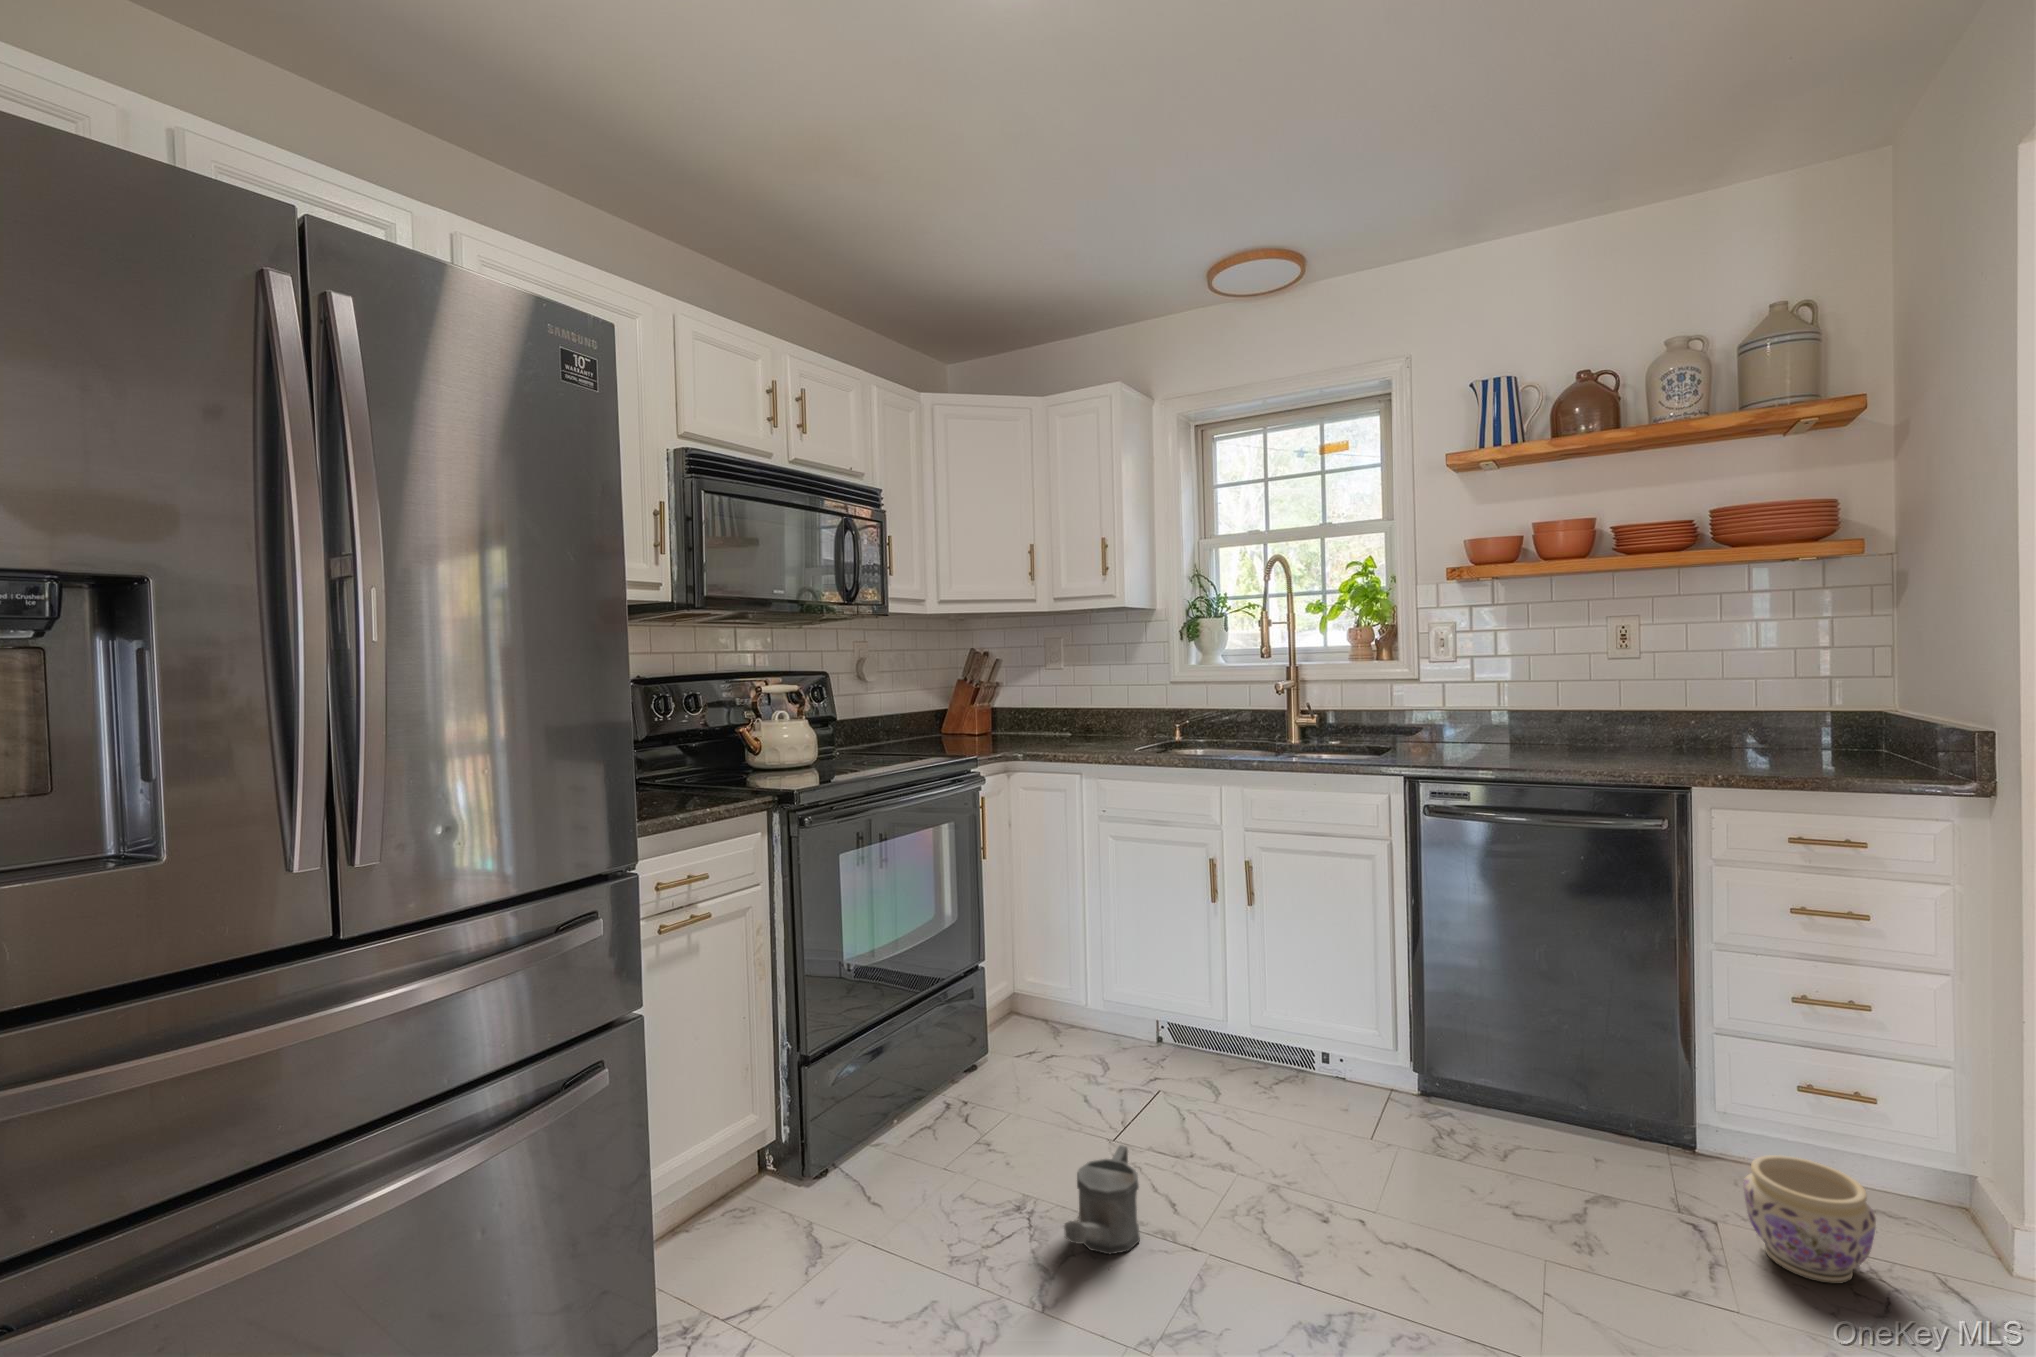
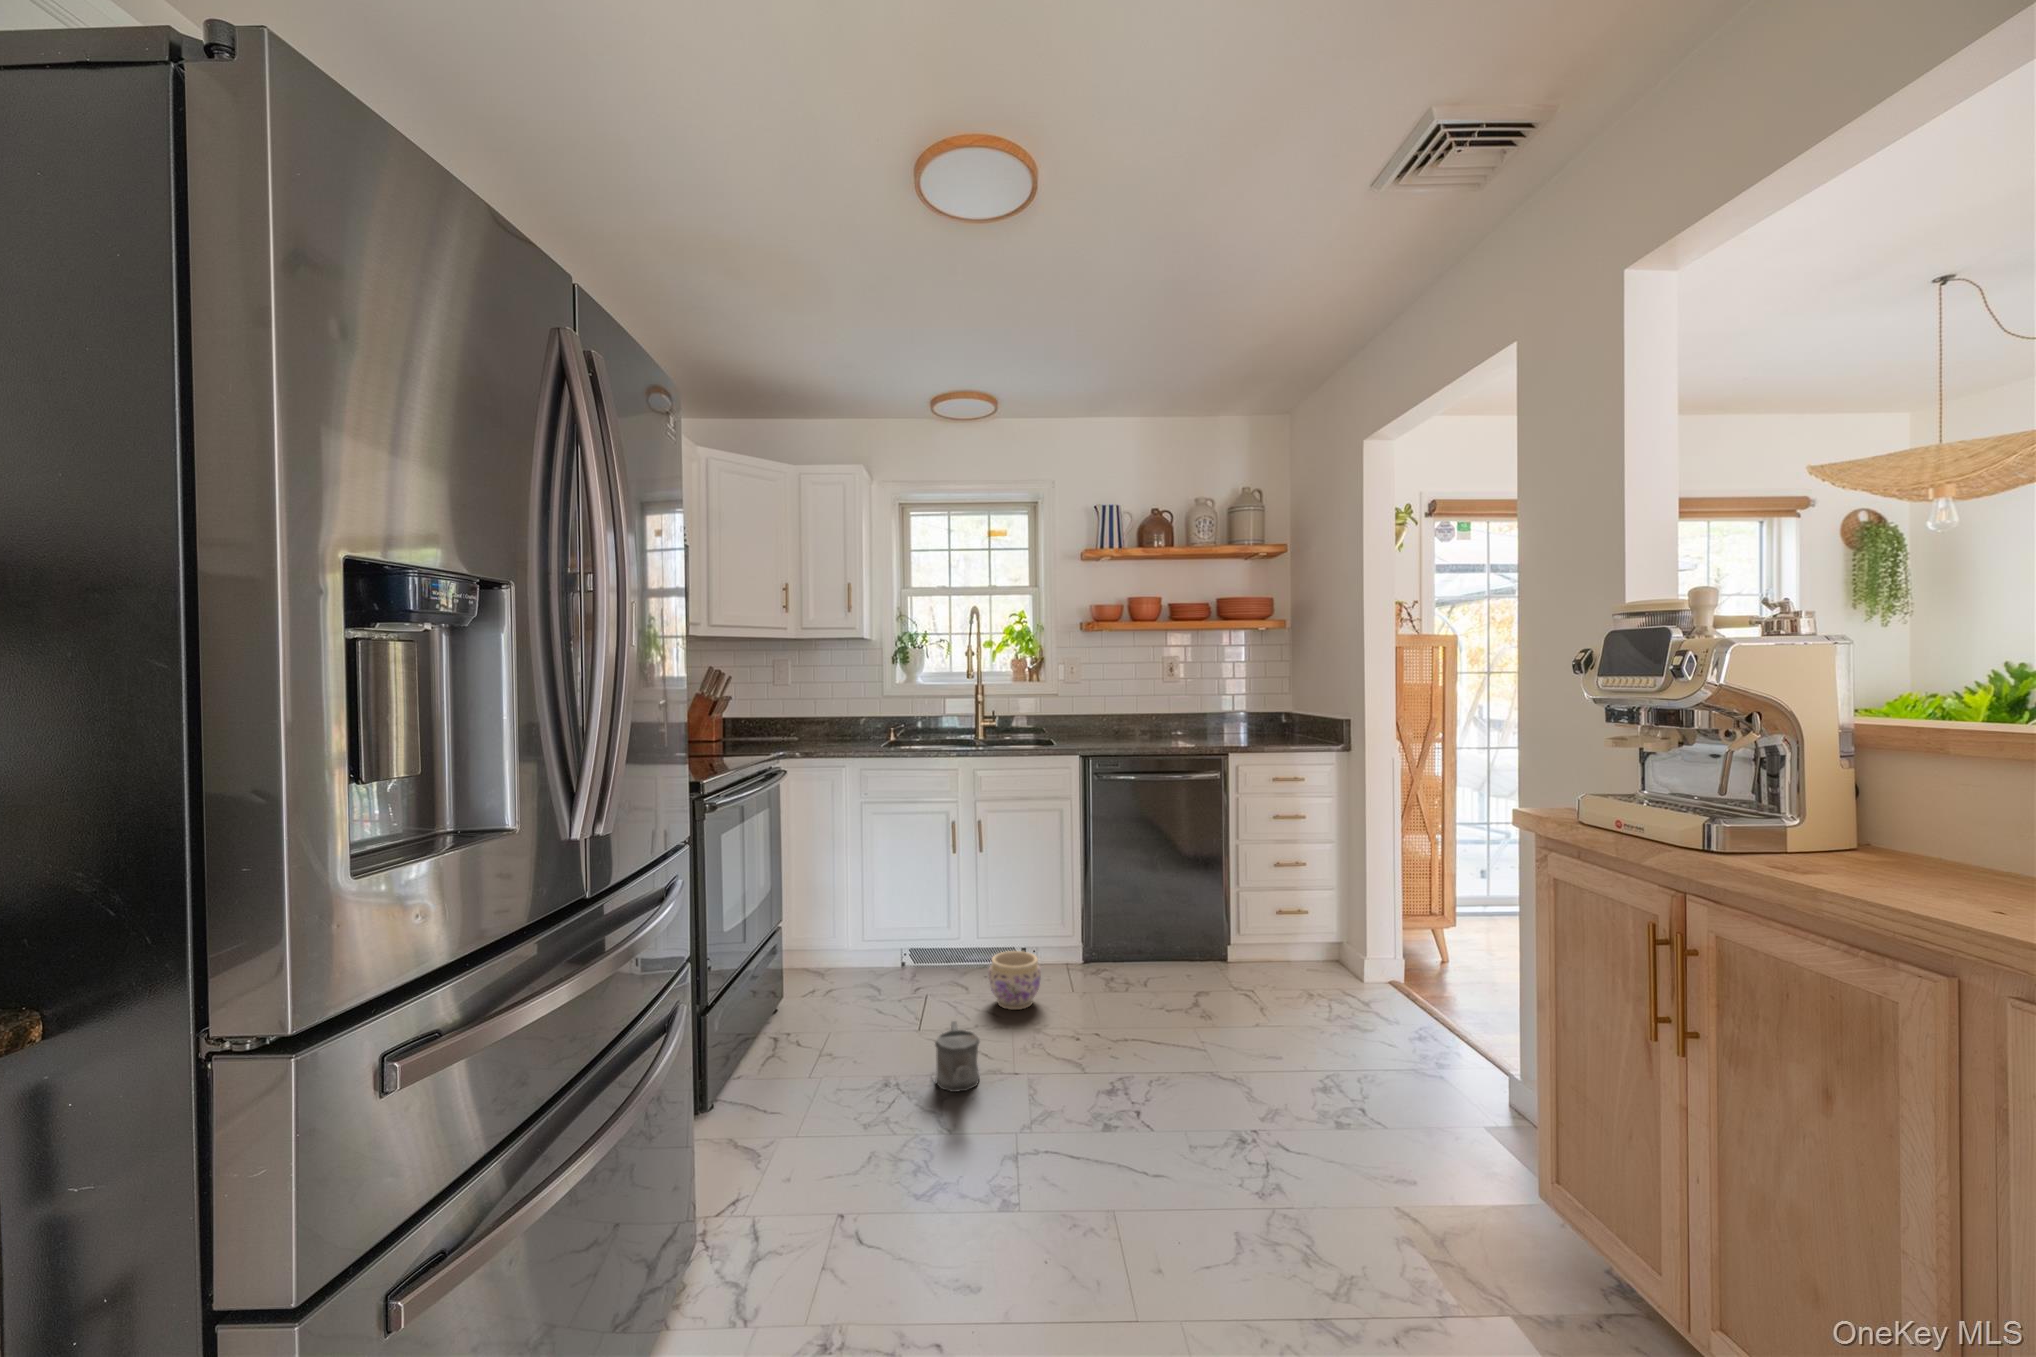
planter: present [1743,1155,1876,1284] -> present [988,951,1041,1010]

